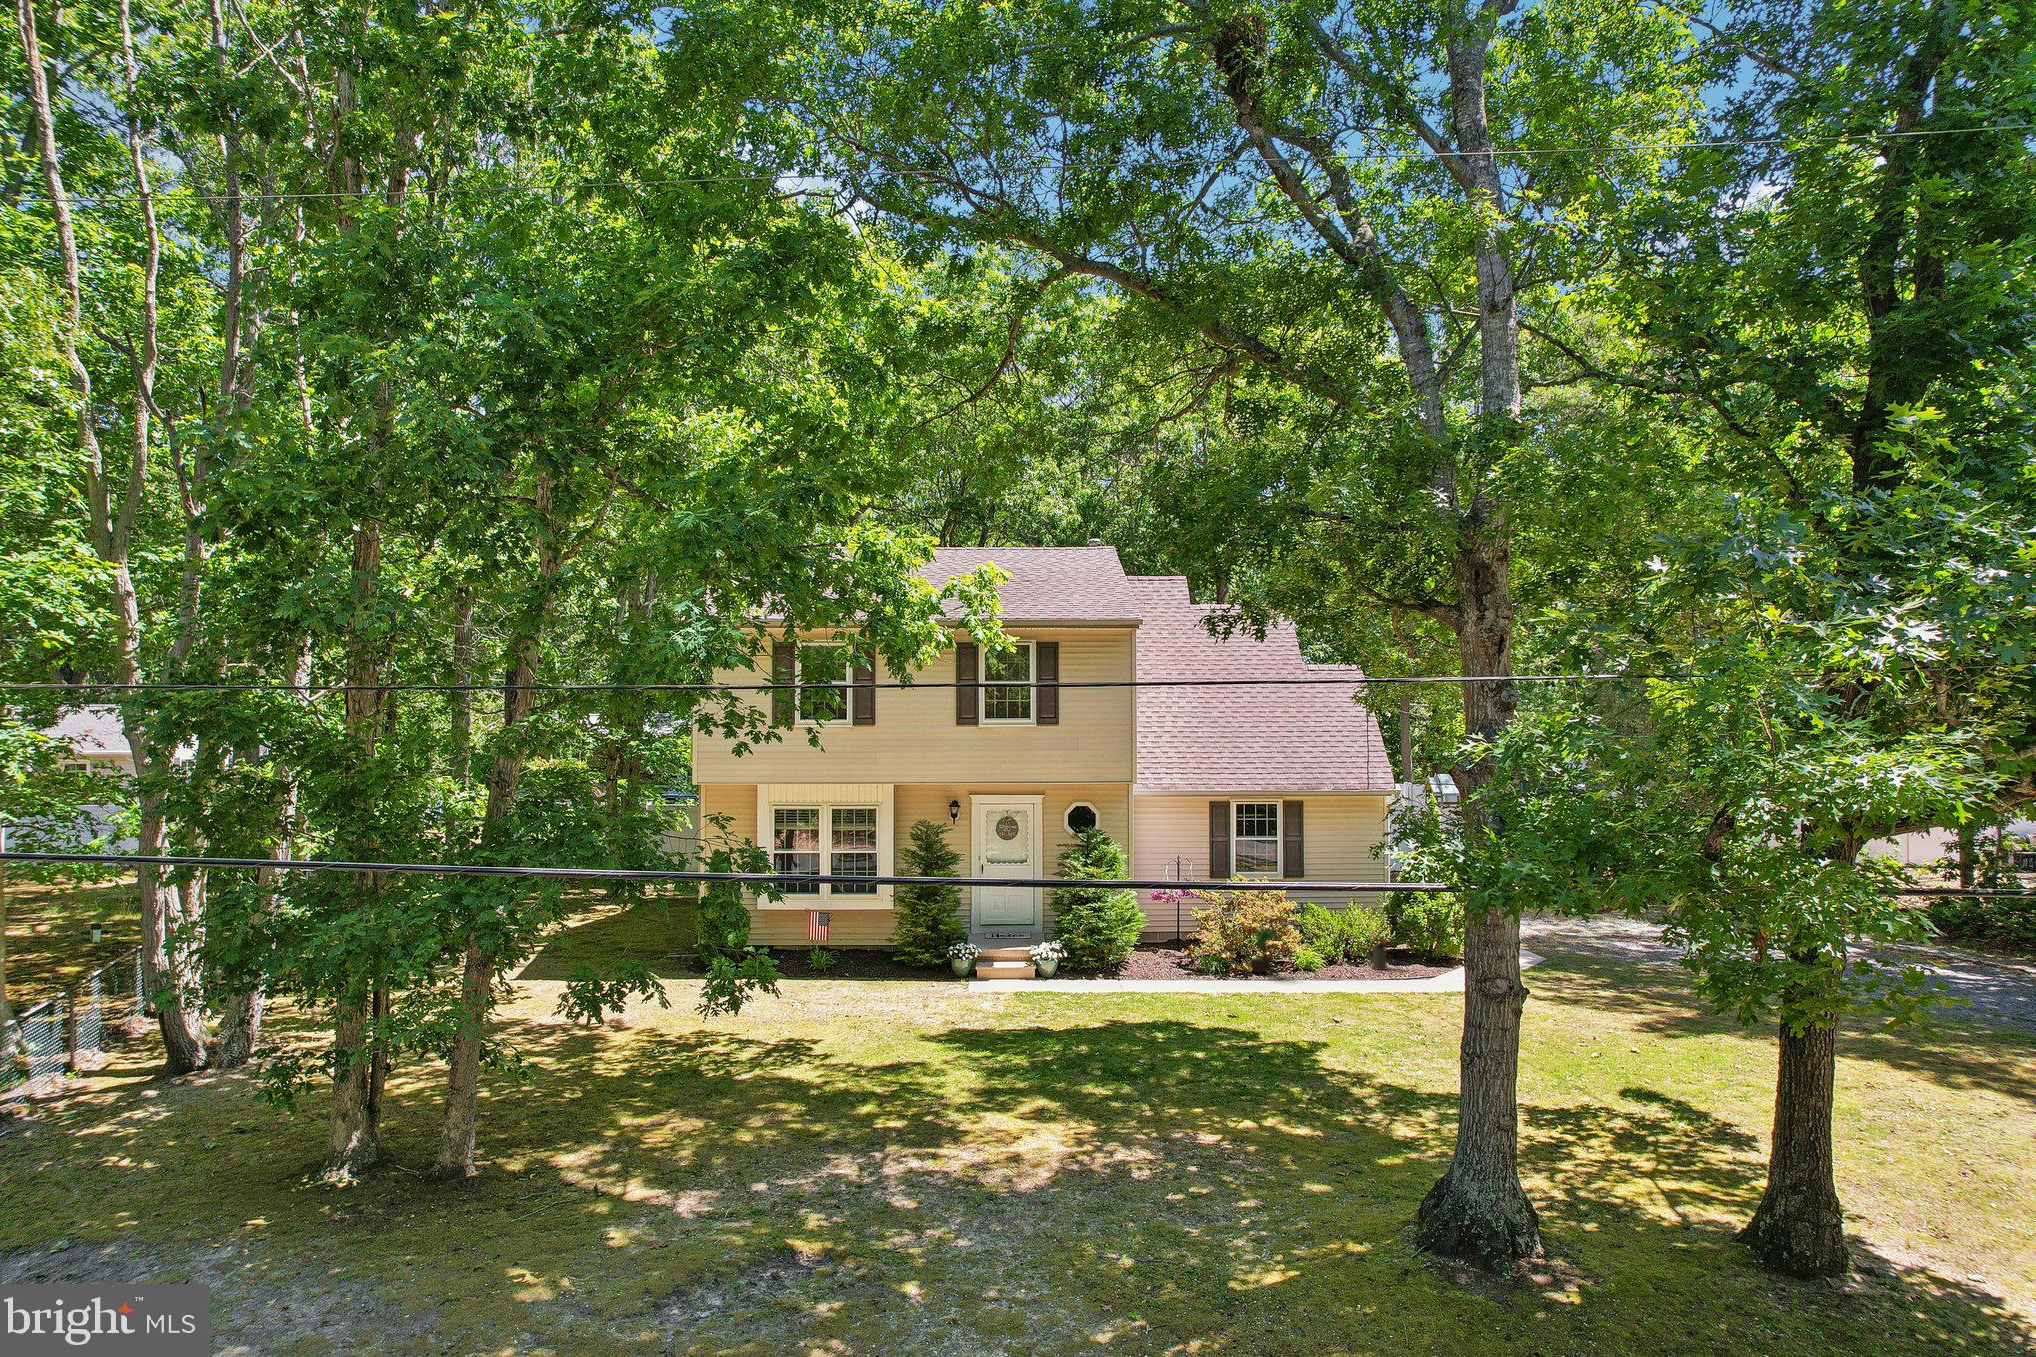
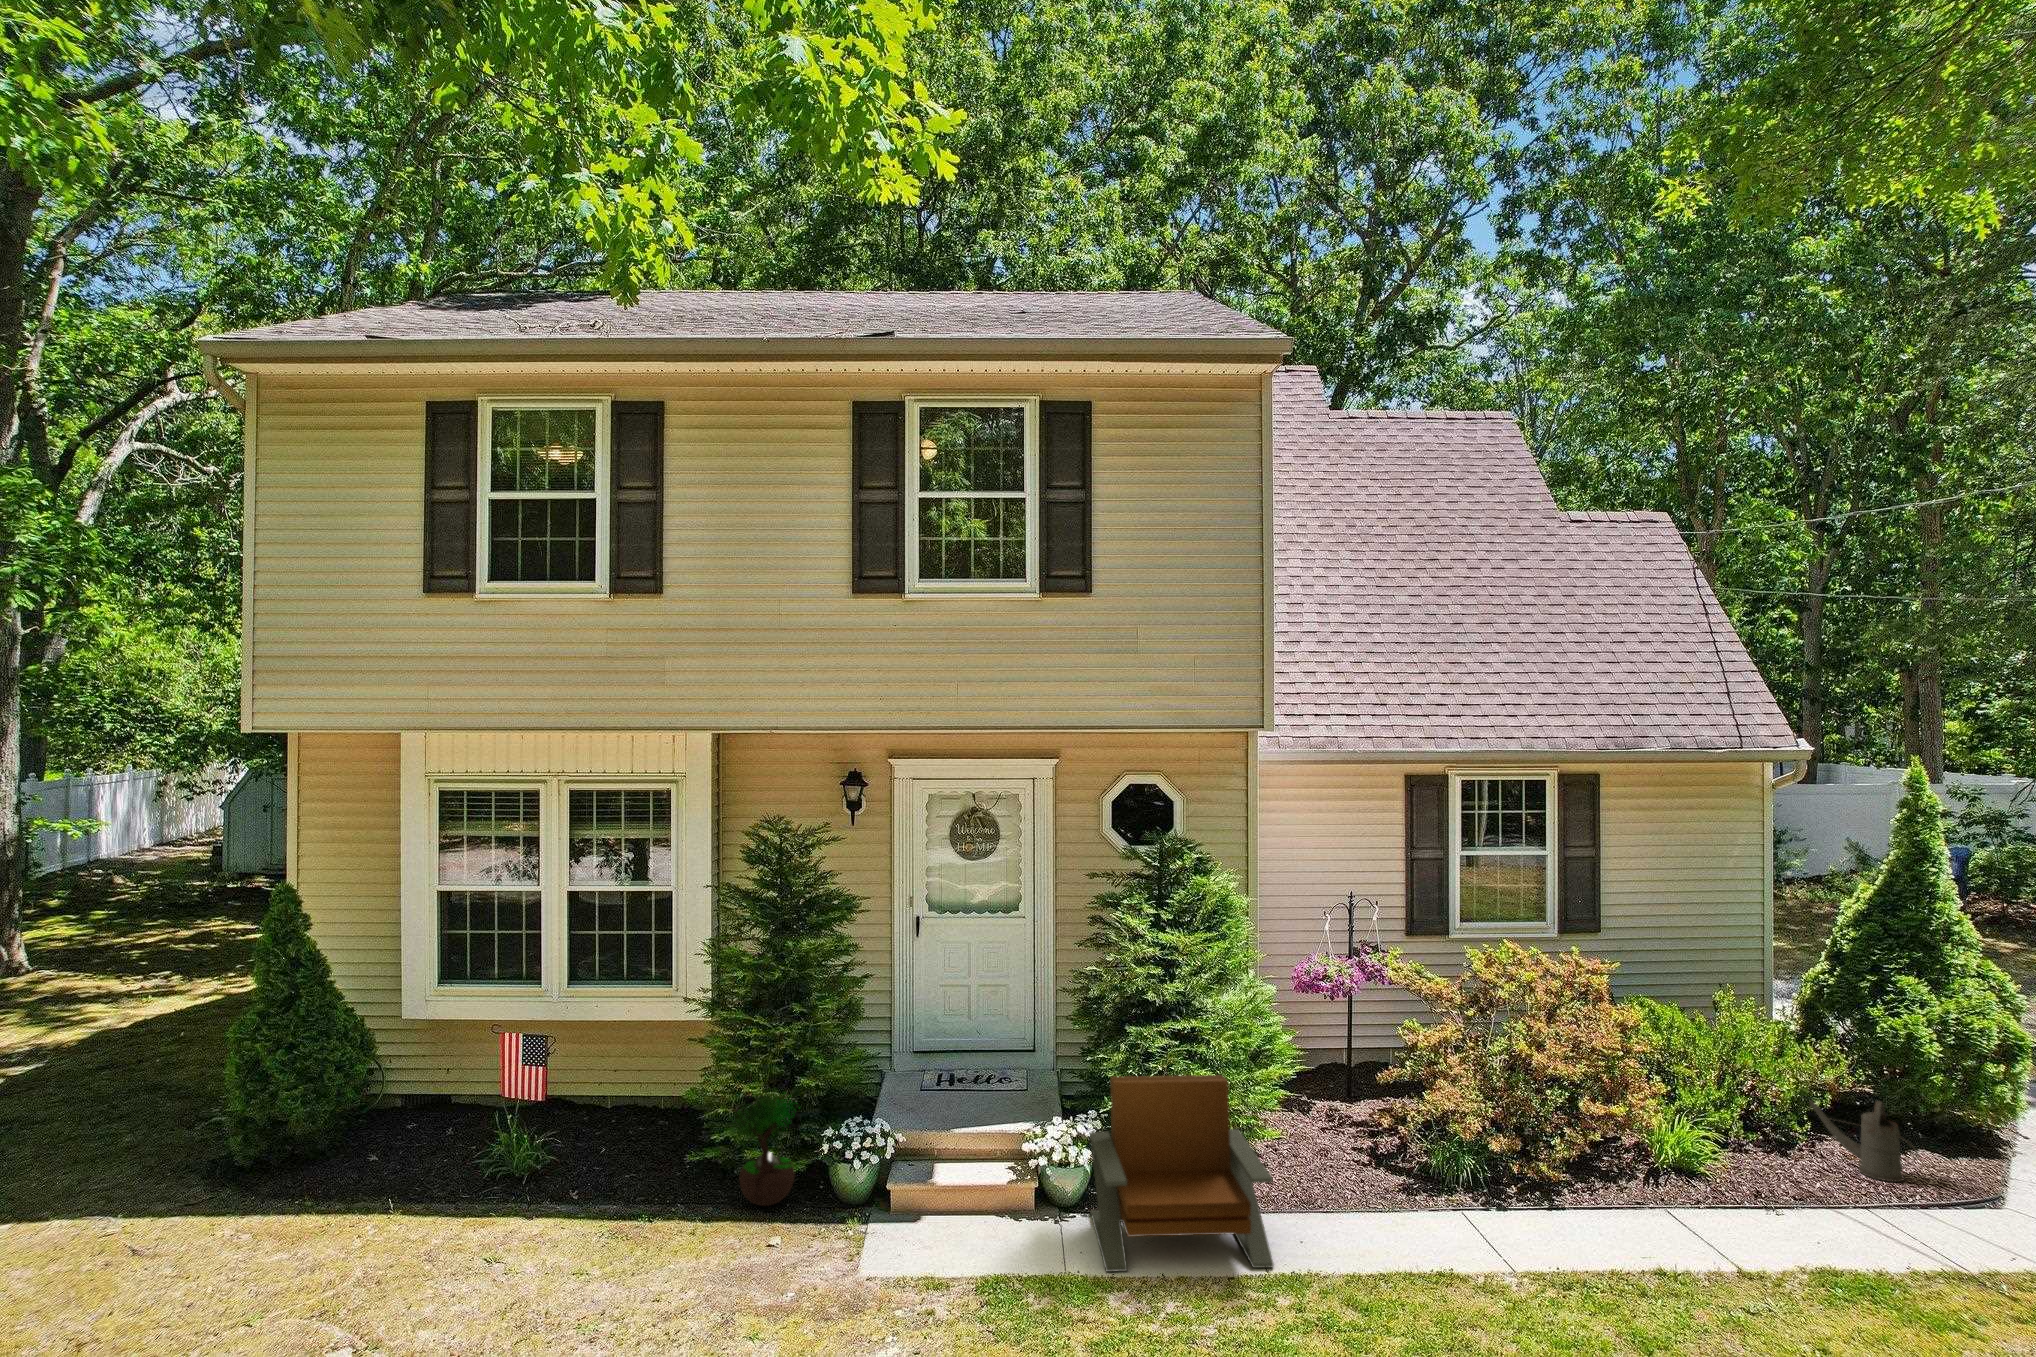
lounge chair: none [1058,923,1124,987] -> present [1090,1075,1274,1272]
potted tree: present [1250,930,1273,973] -> present [729,1090,795,1206]

